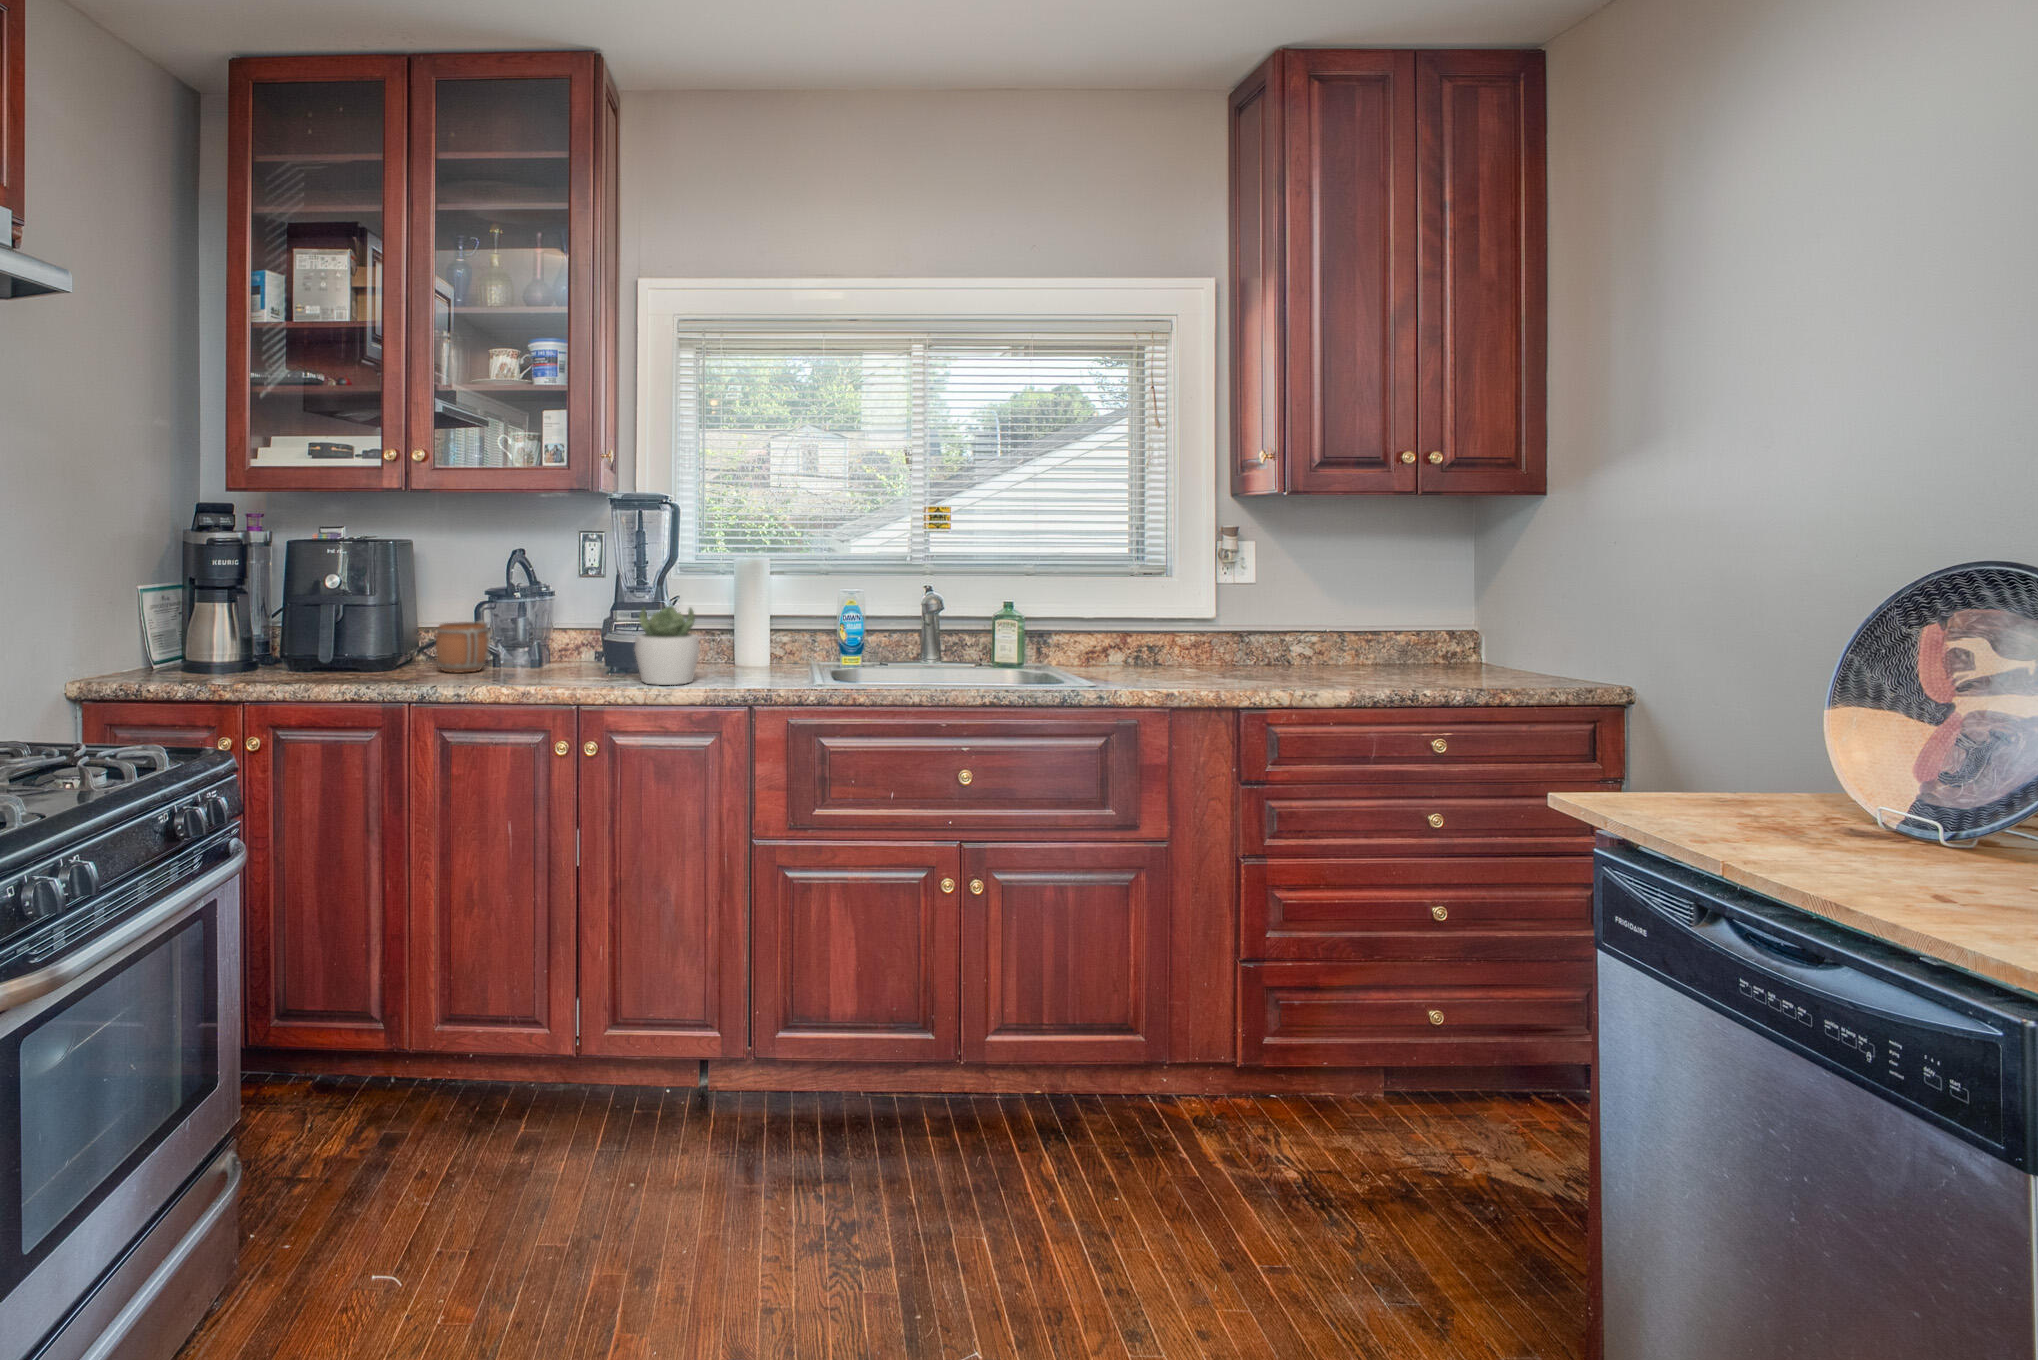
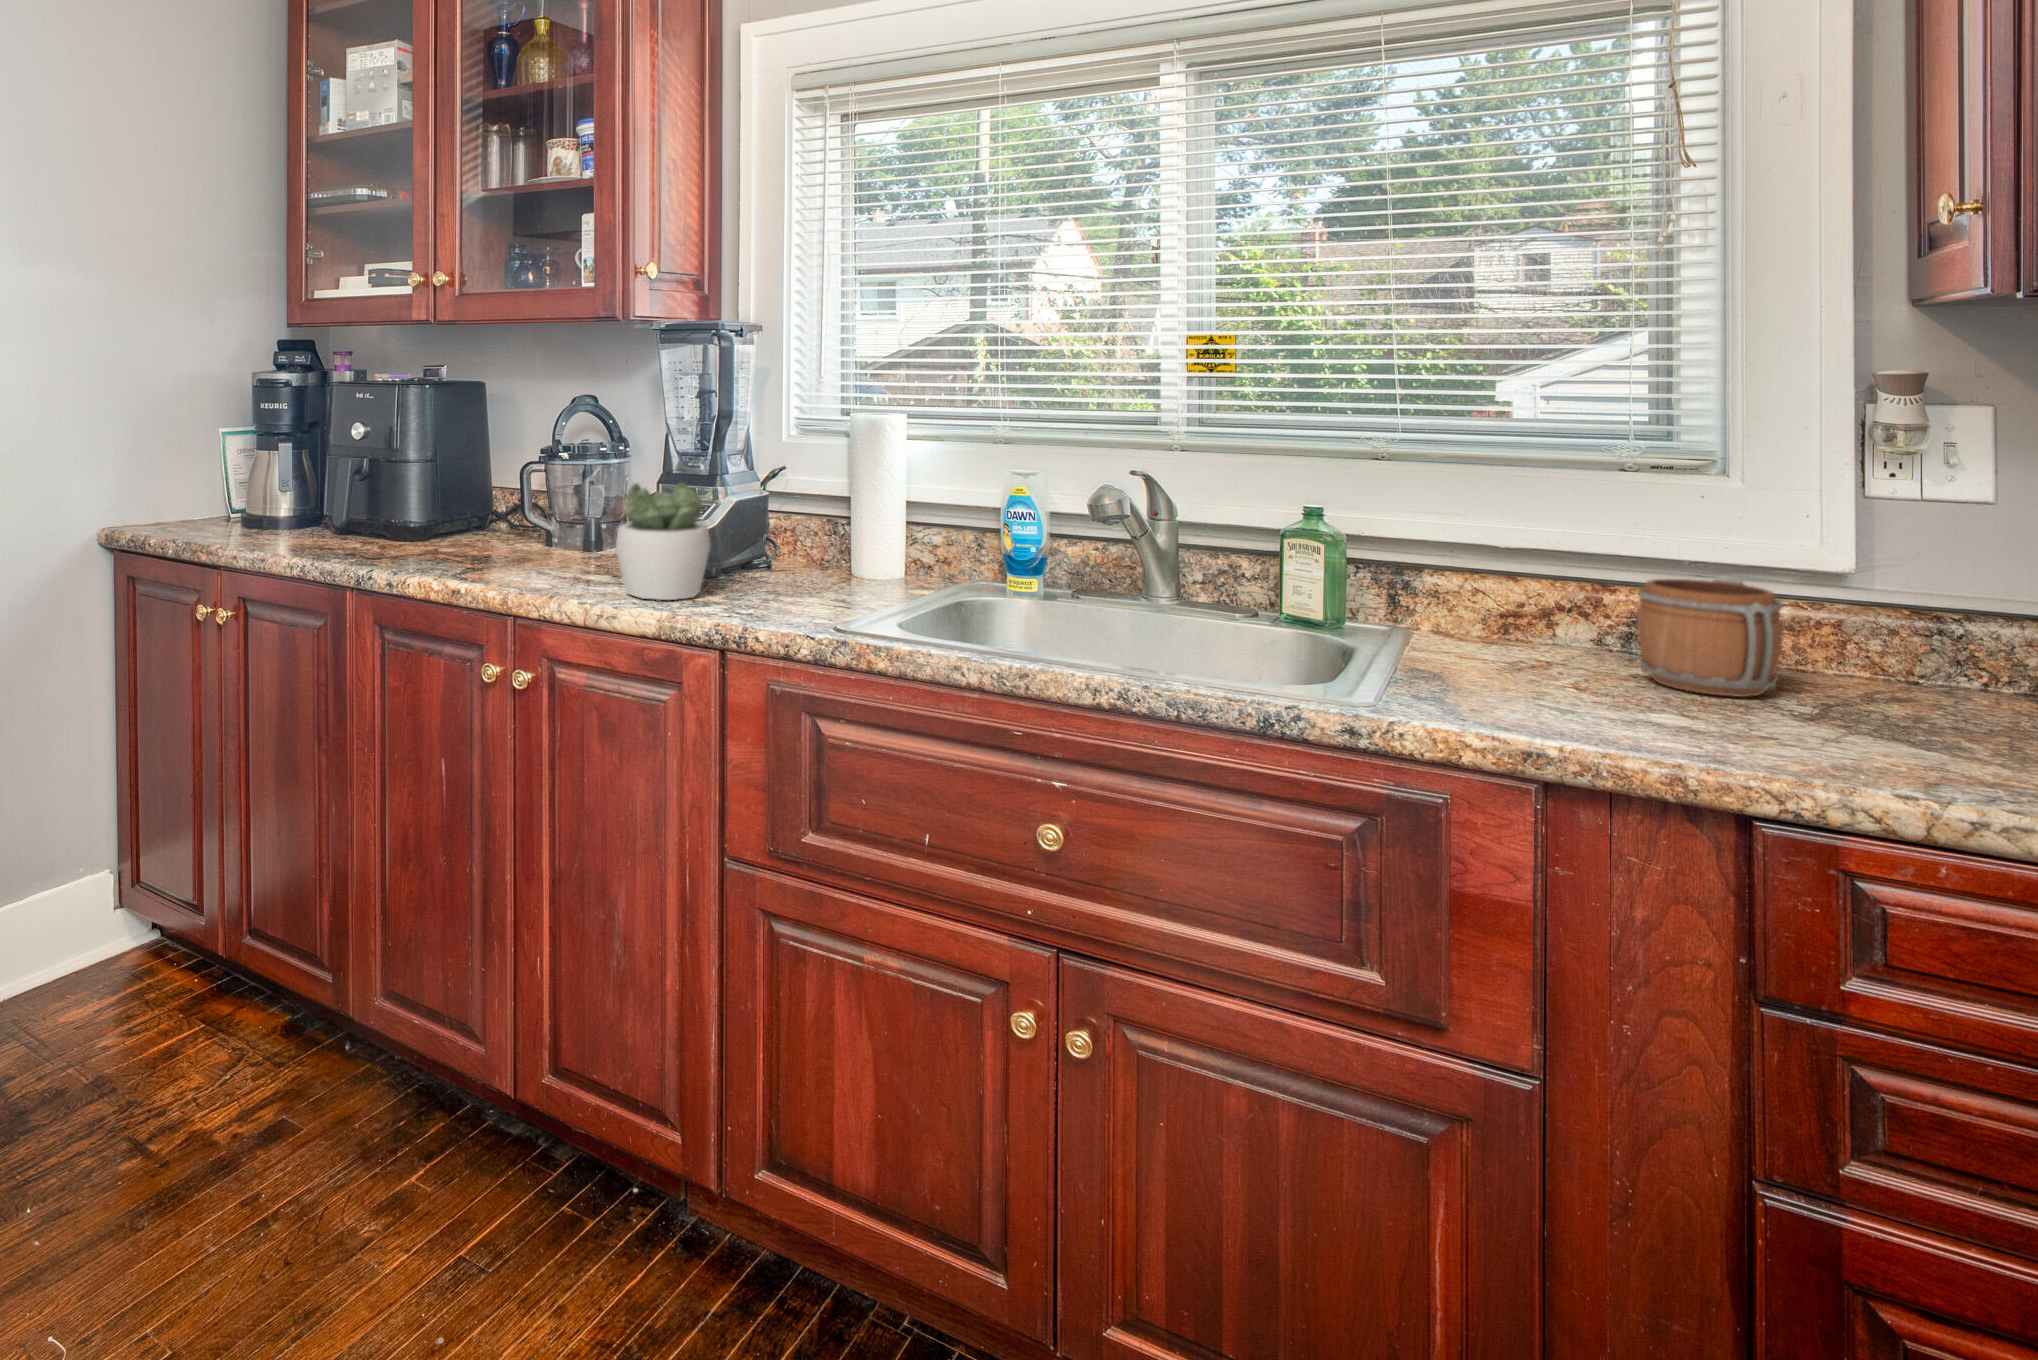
mug: present [436,621,490,673] -> present [1637,576,1783,697]

